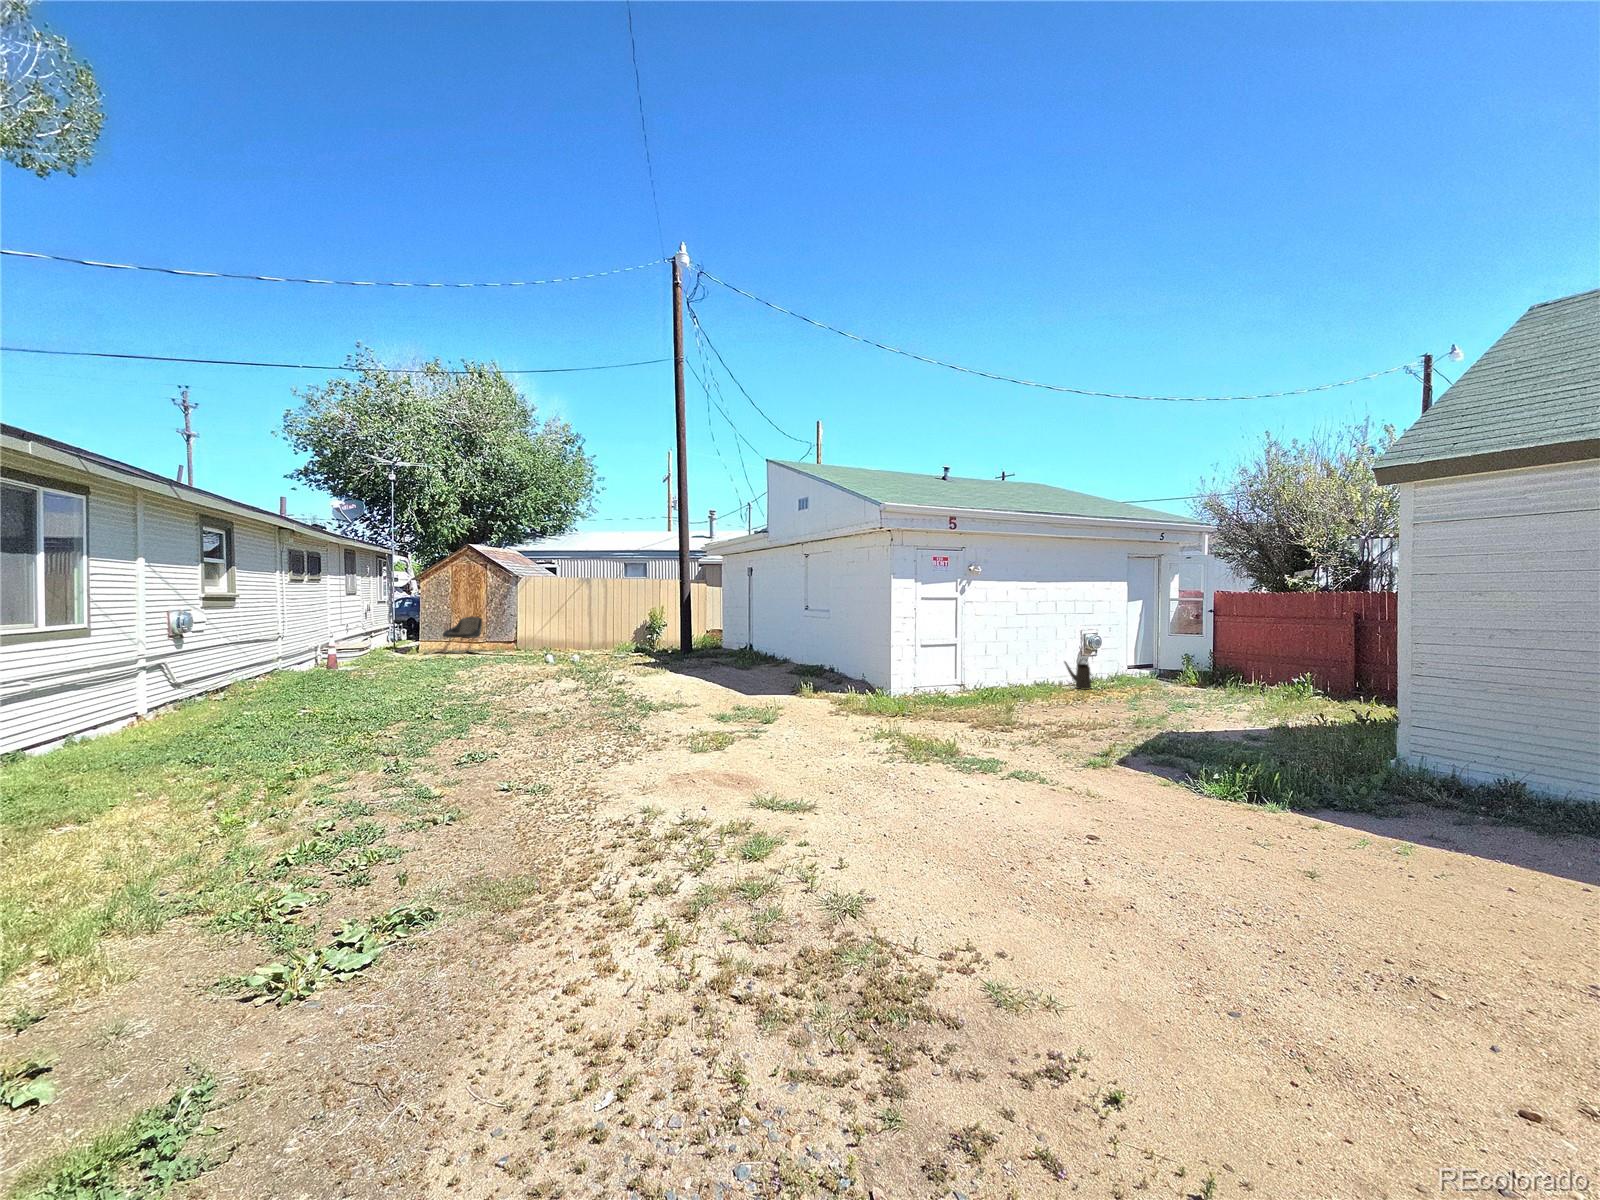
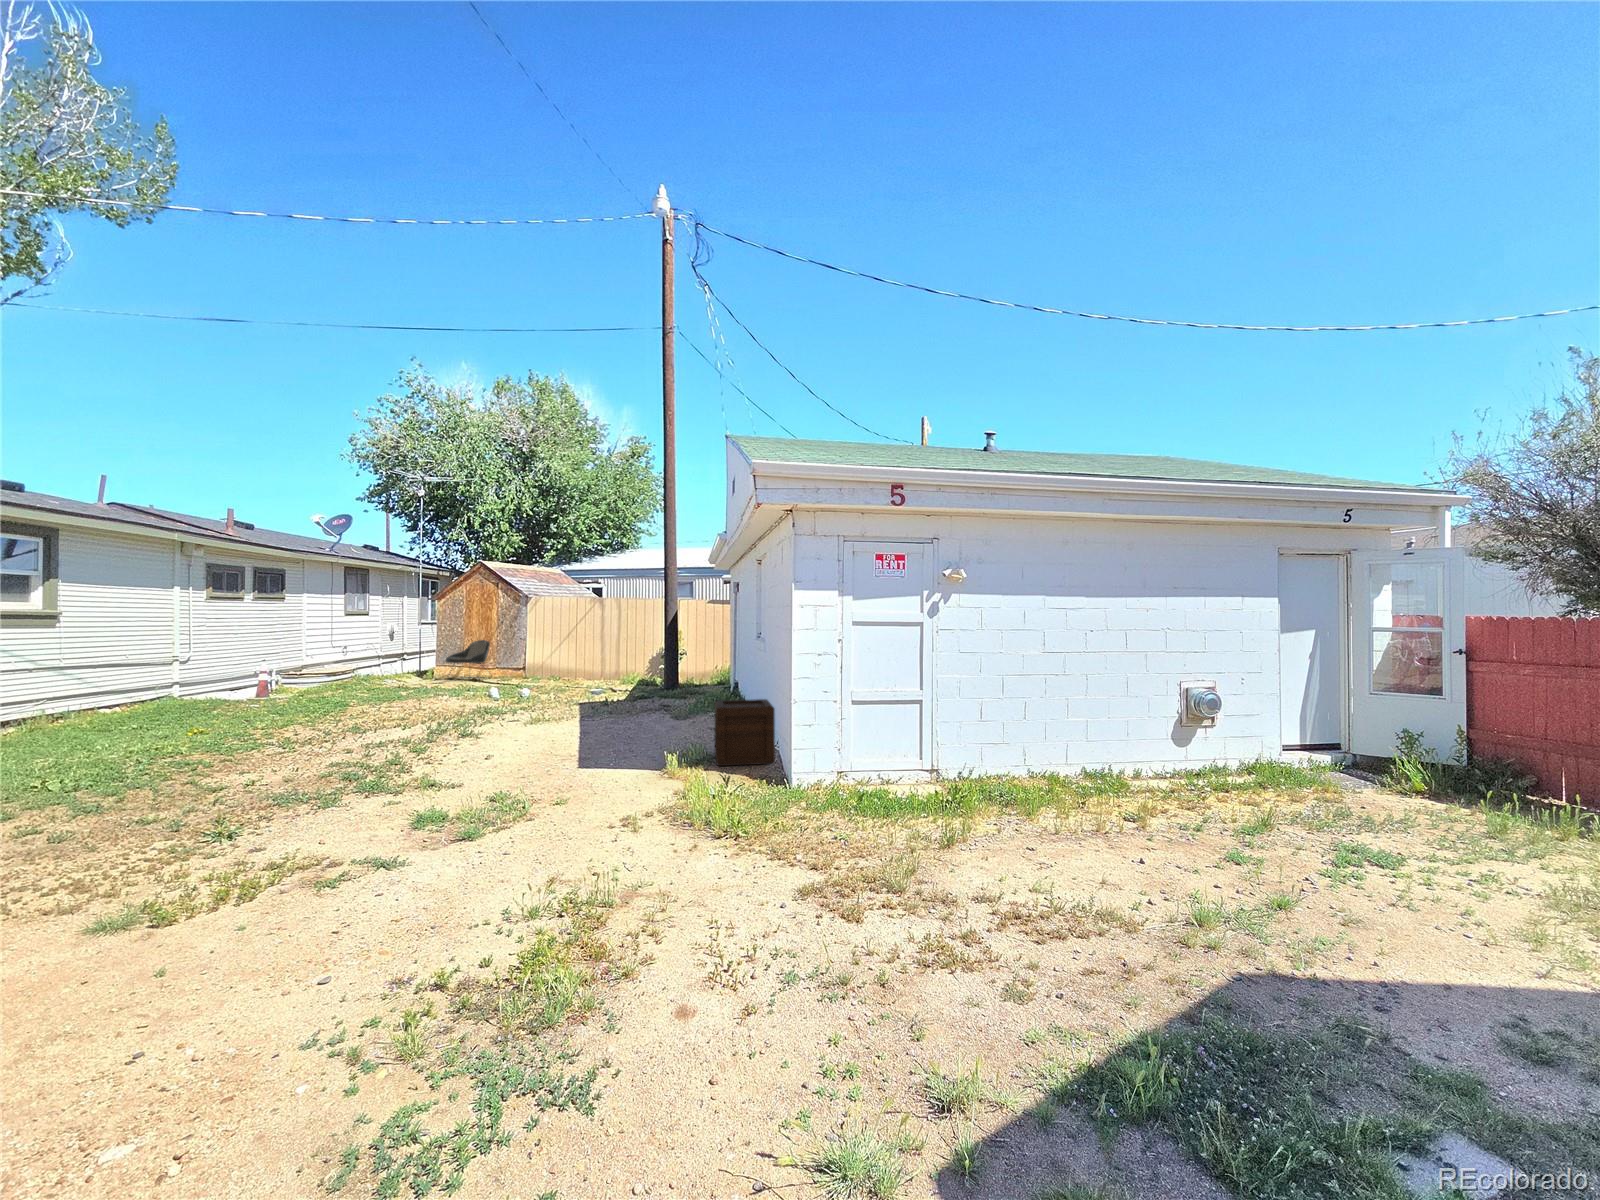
wooden crate: none [803,650,852,693] -> present [715,699,775,766]
watering can: present [1064,659,1094,689] -> none [1143,733,1190,791]

